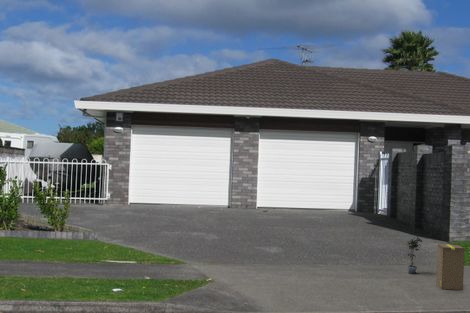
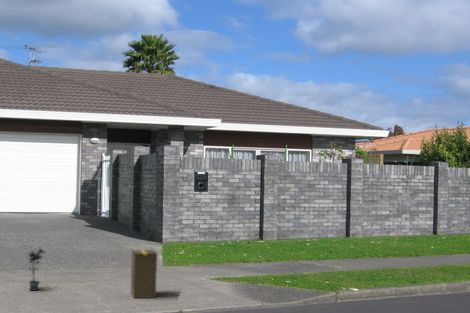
potted plant: present [408,236,422,274] -> present [29,249,44,290]

